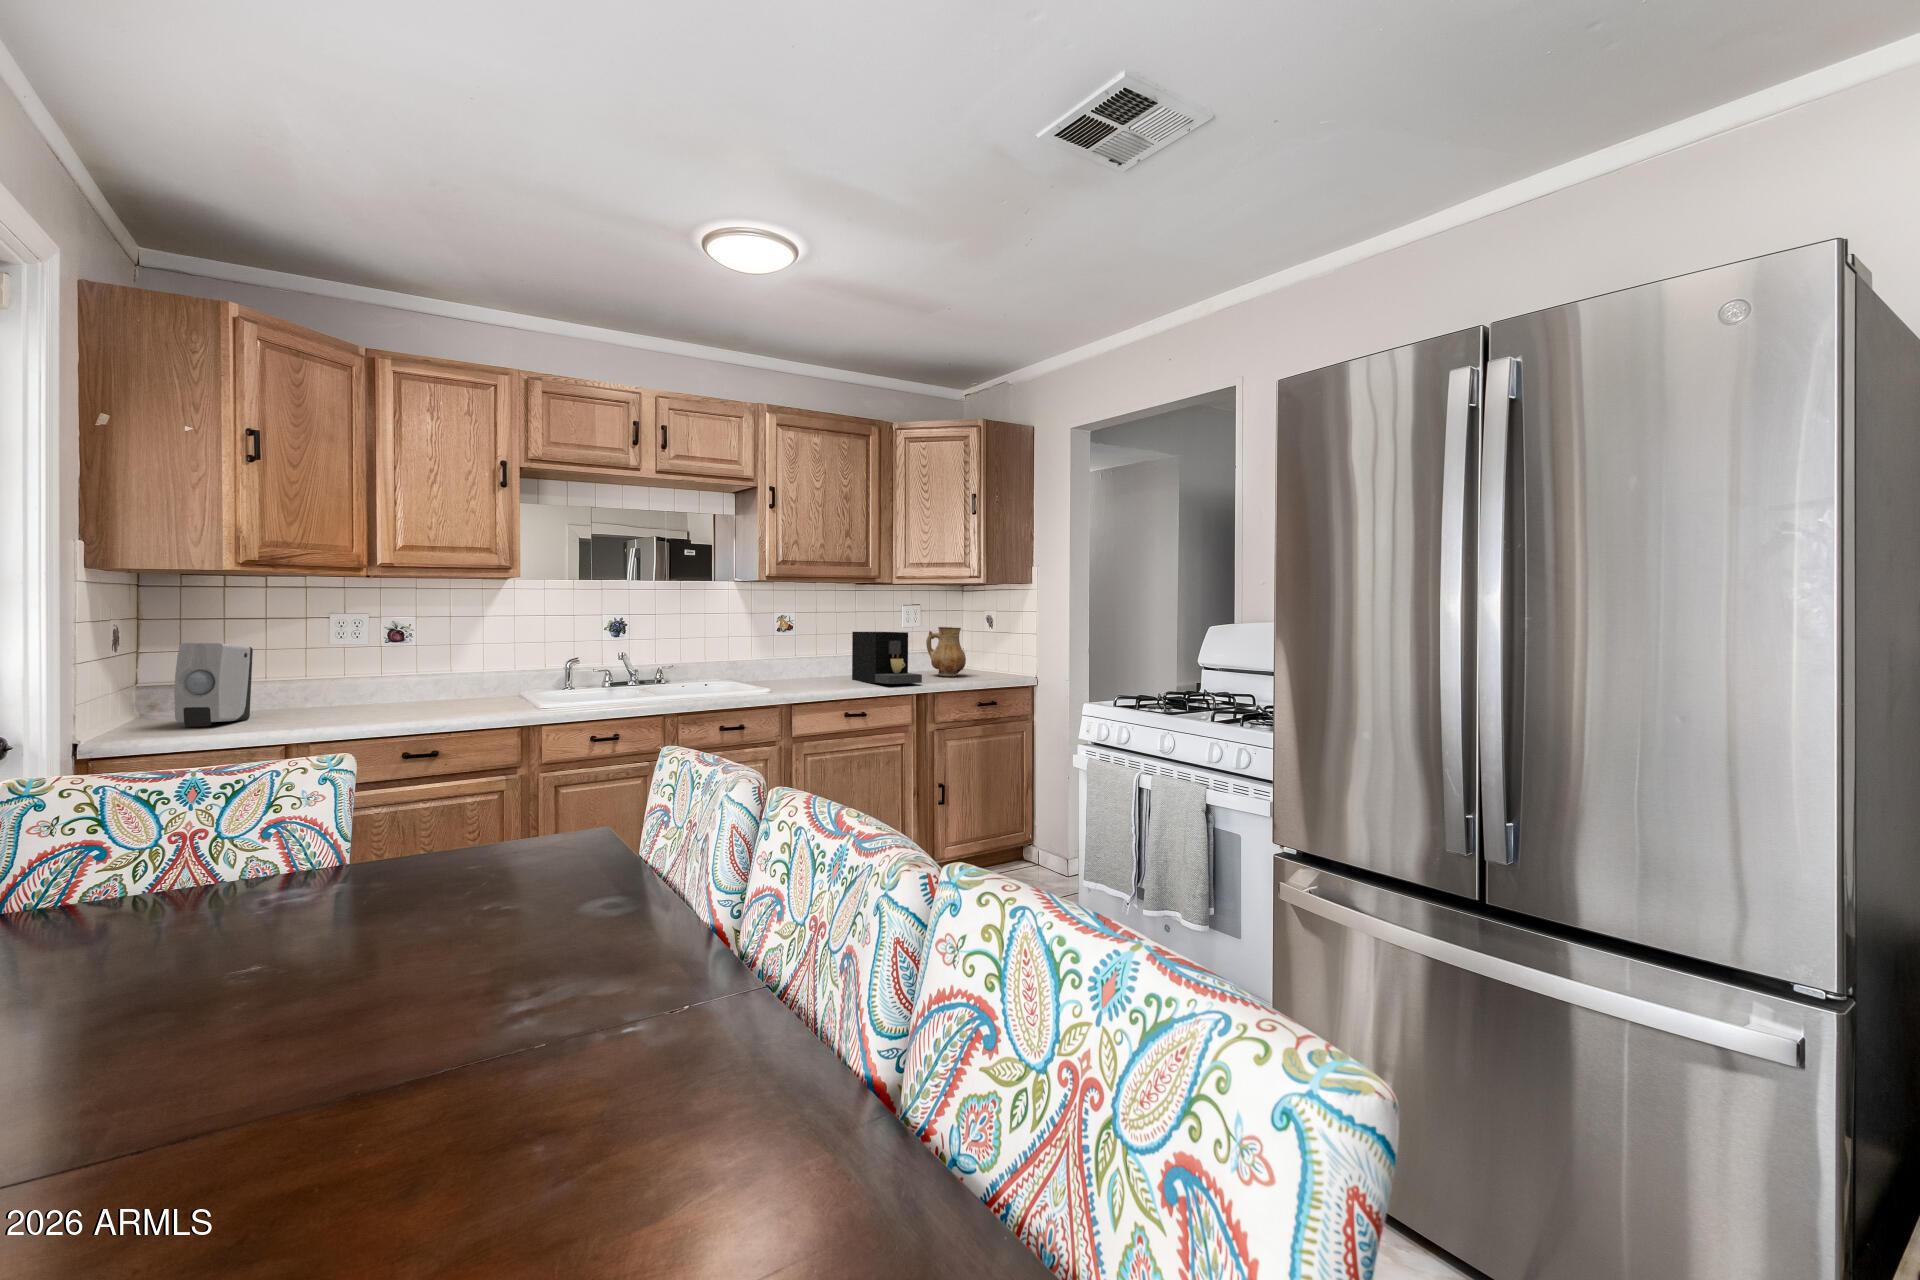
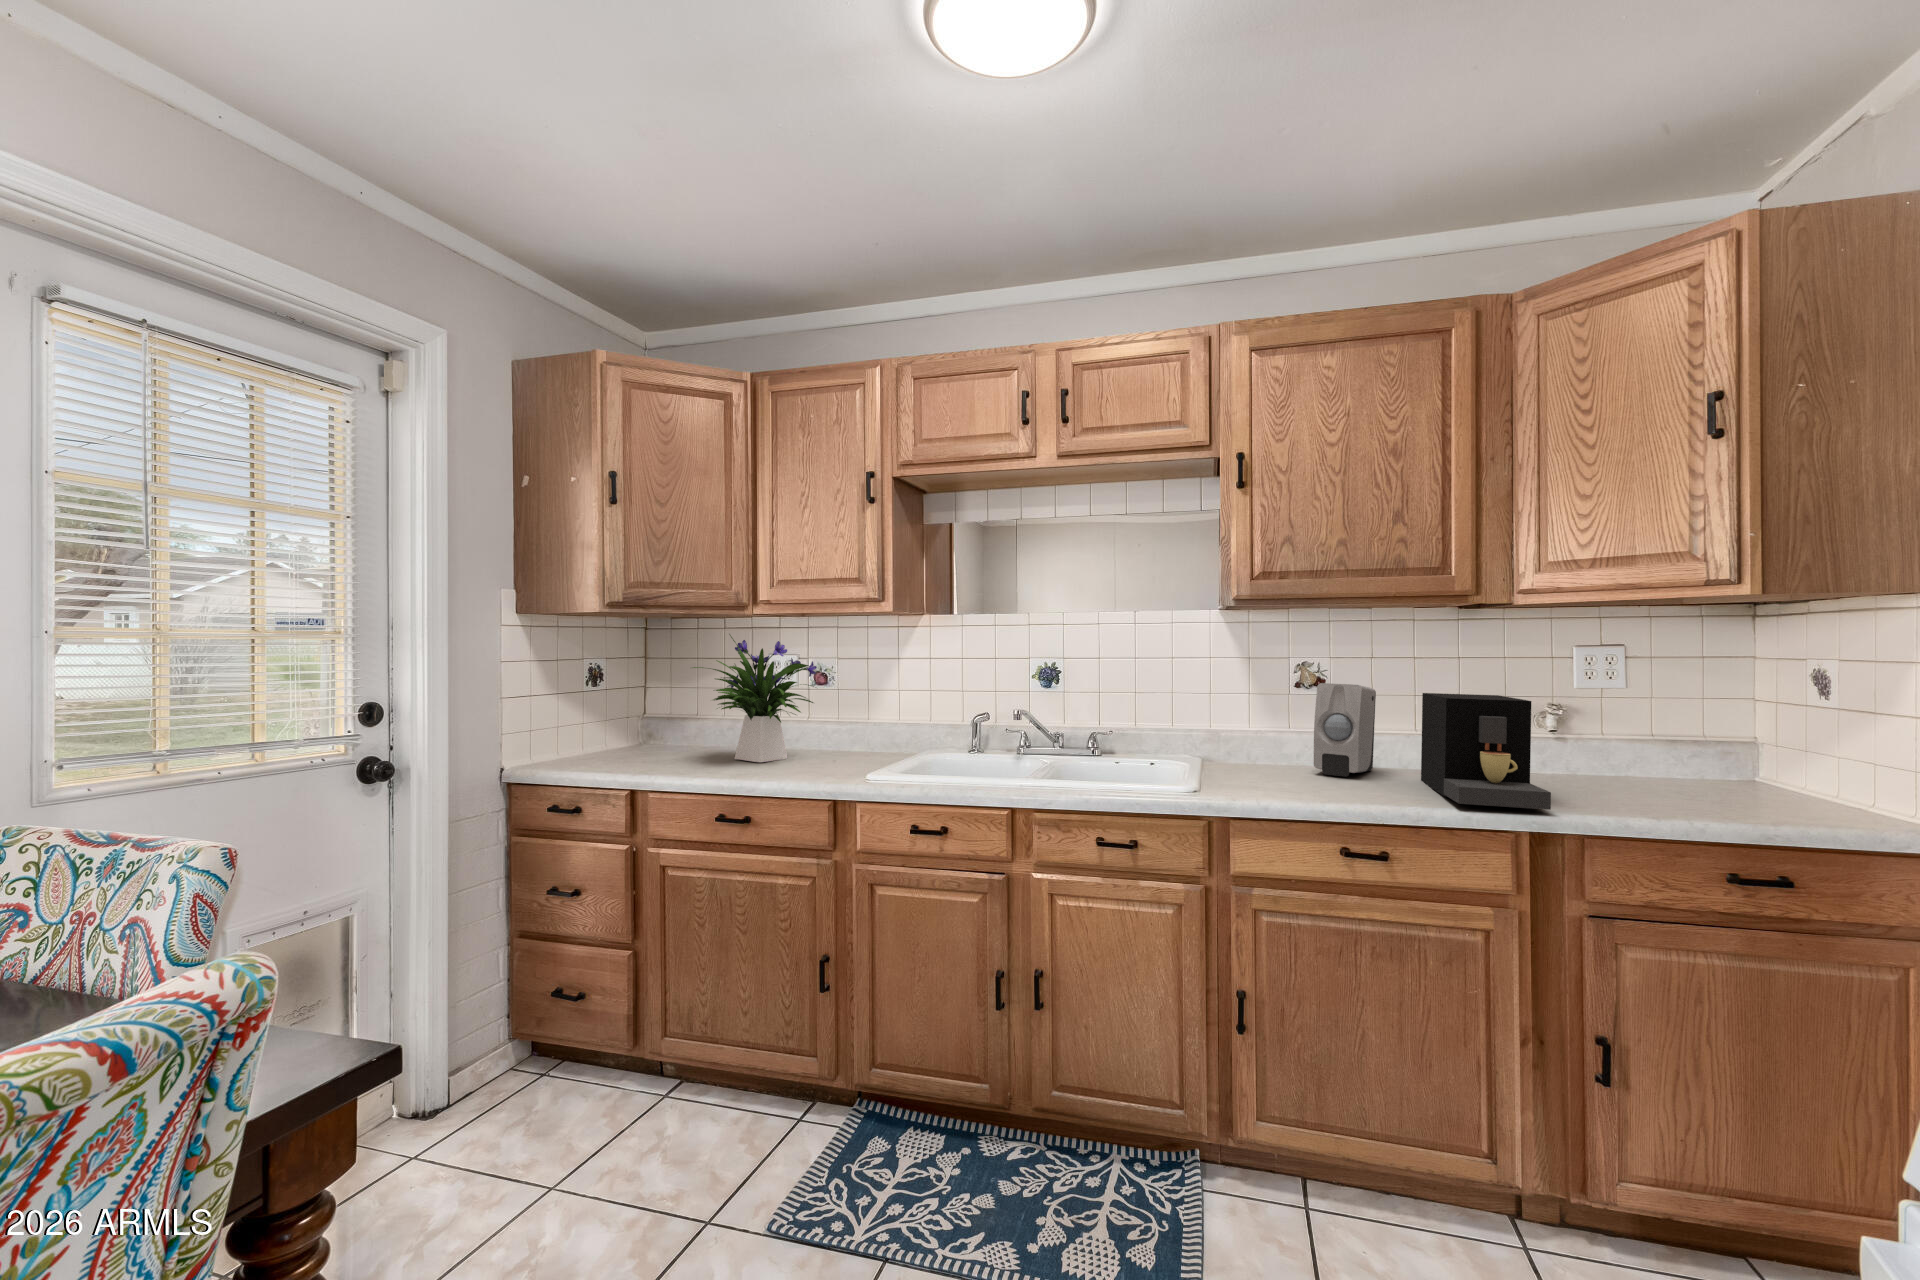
flower arrangement: none [306,593,439,712] -> present [693,634,817,762]
ceramic pitcher: present [926,627,966,676] -> none [1612,690,1721,799]
soap dispenser: present [174,643,253,726] -> present [1314,683,1376,777]

